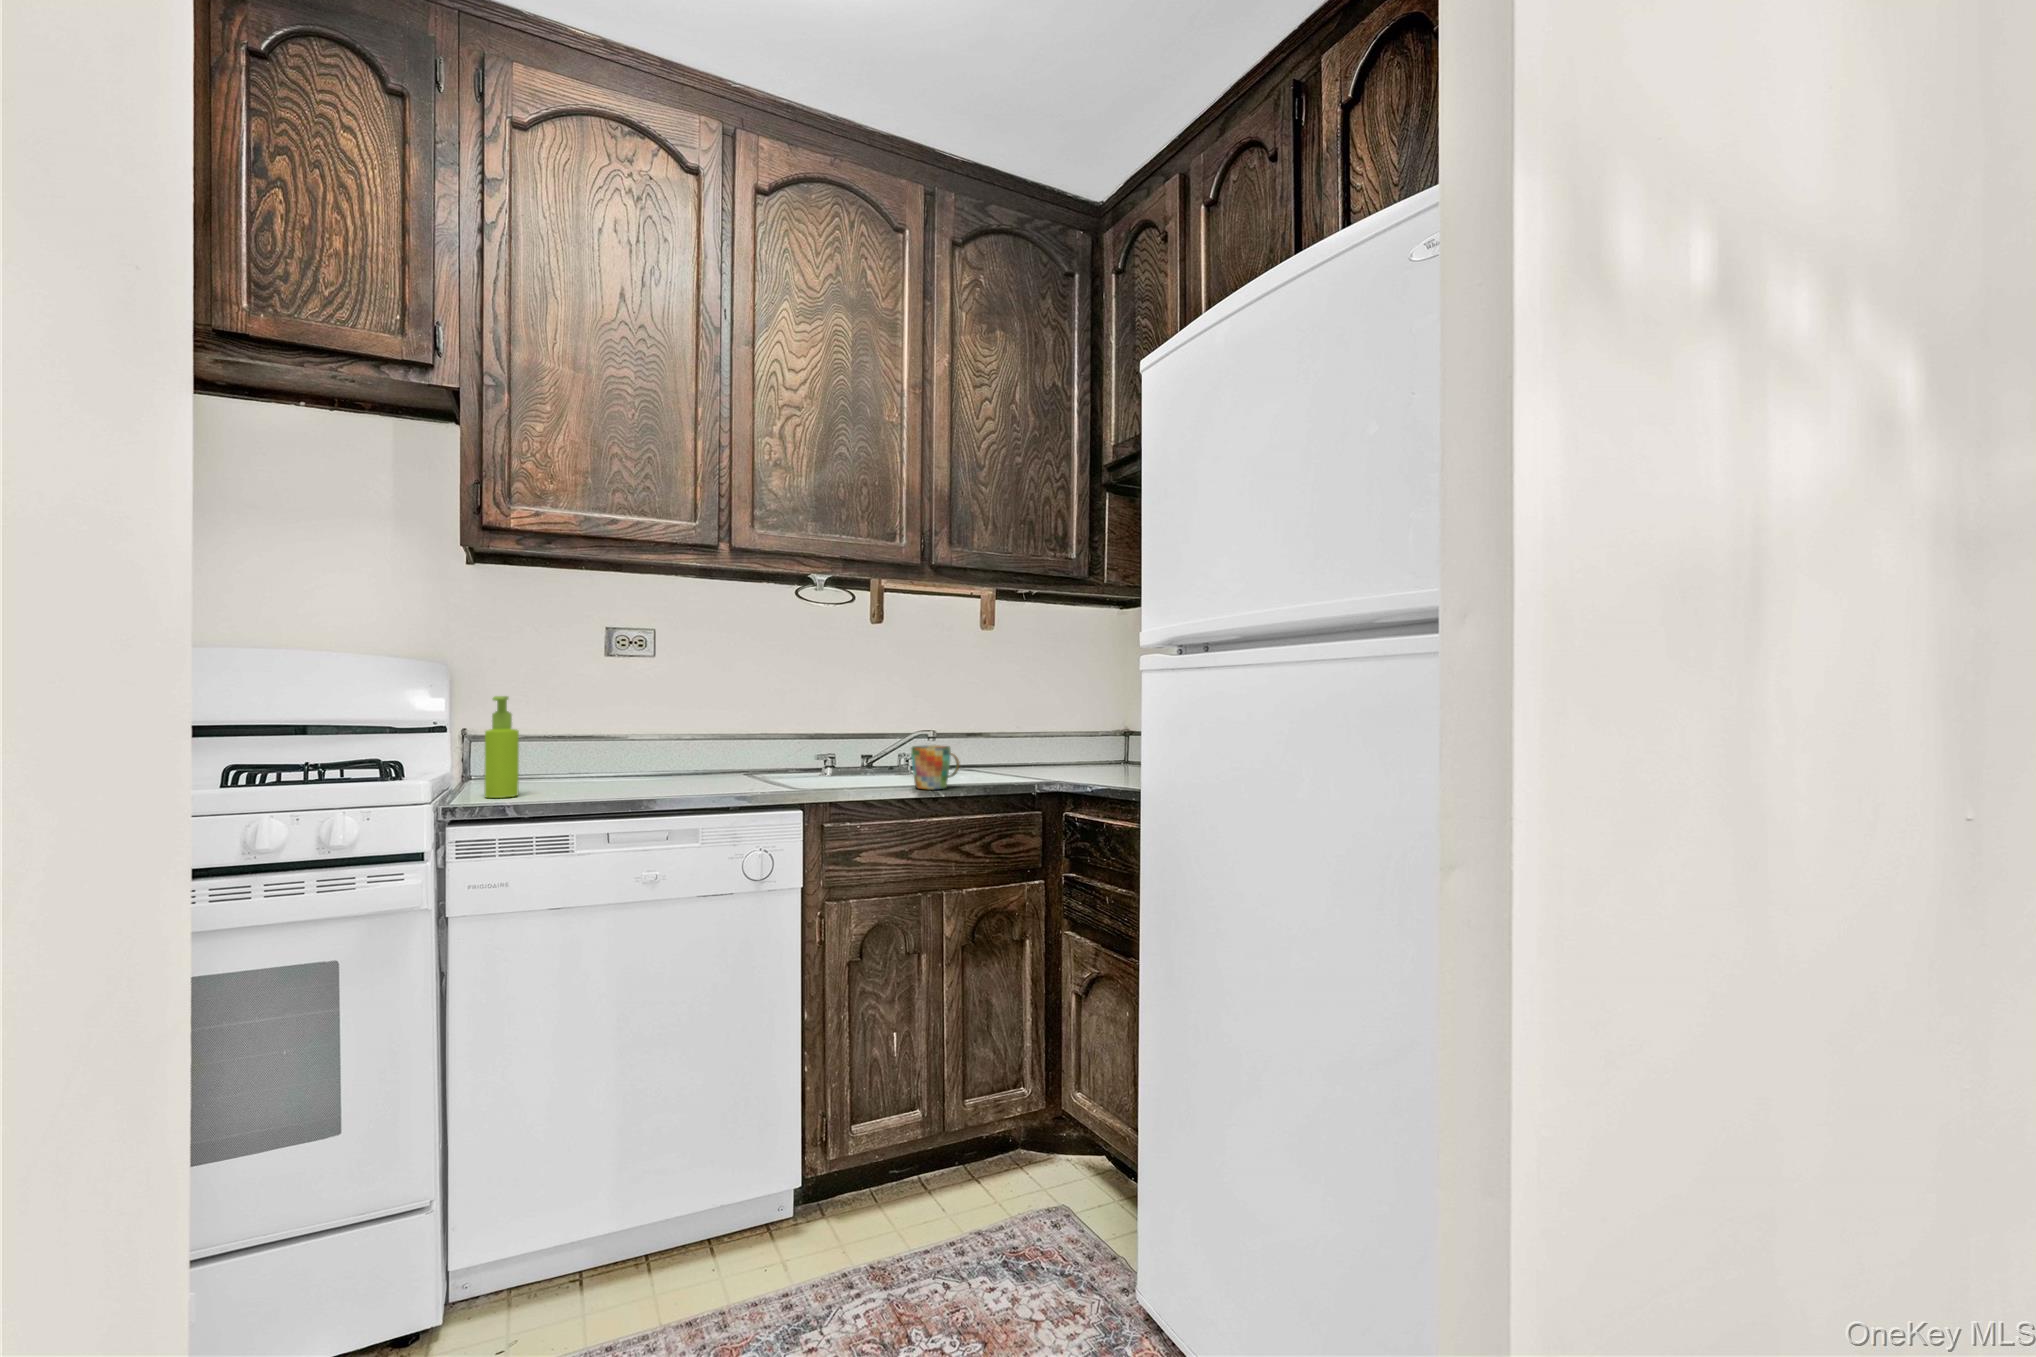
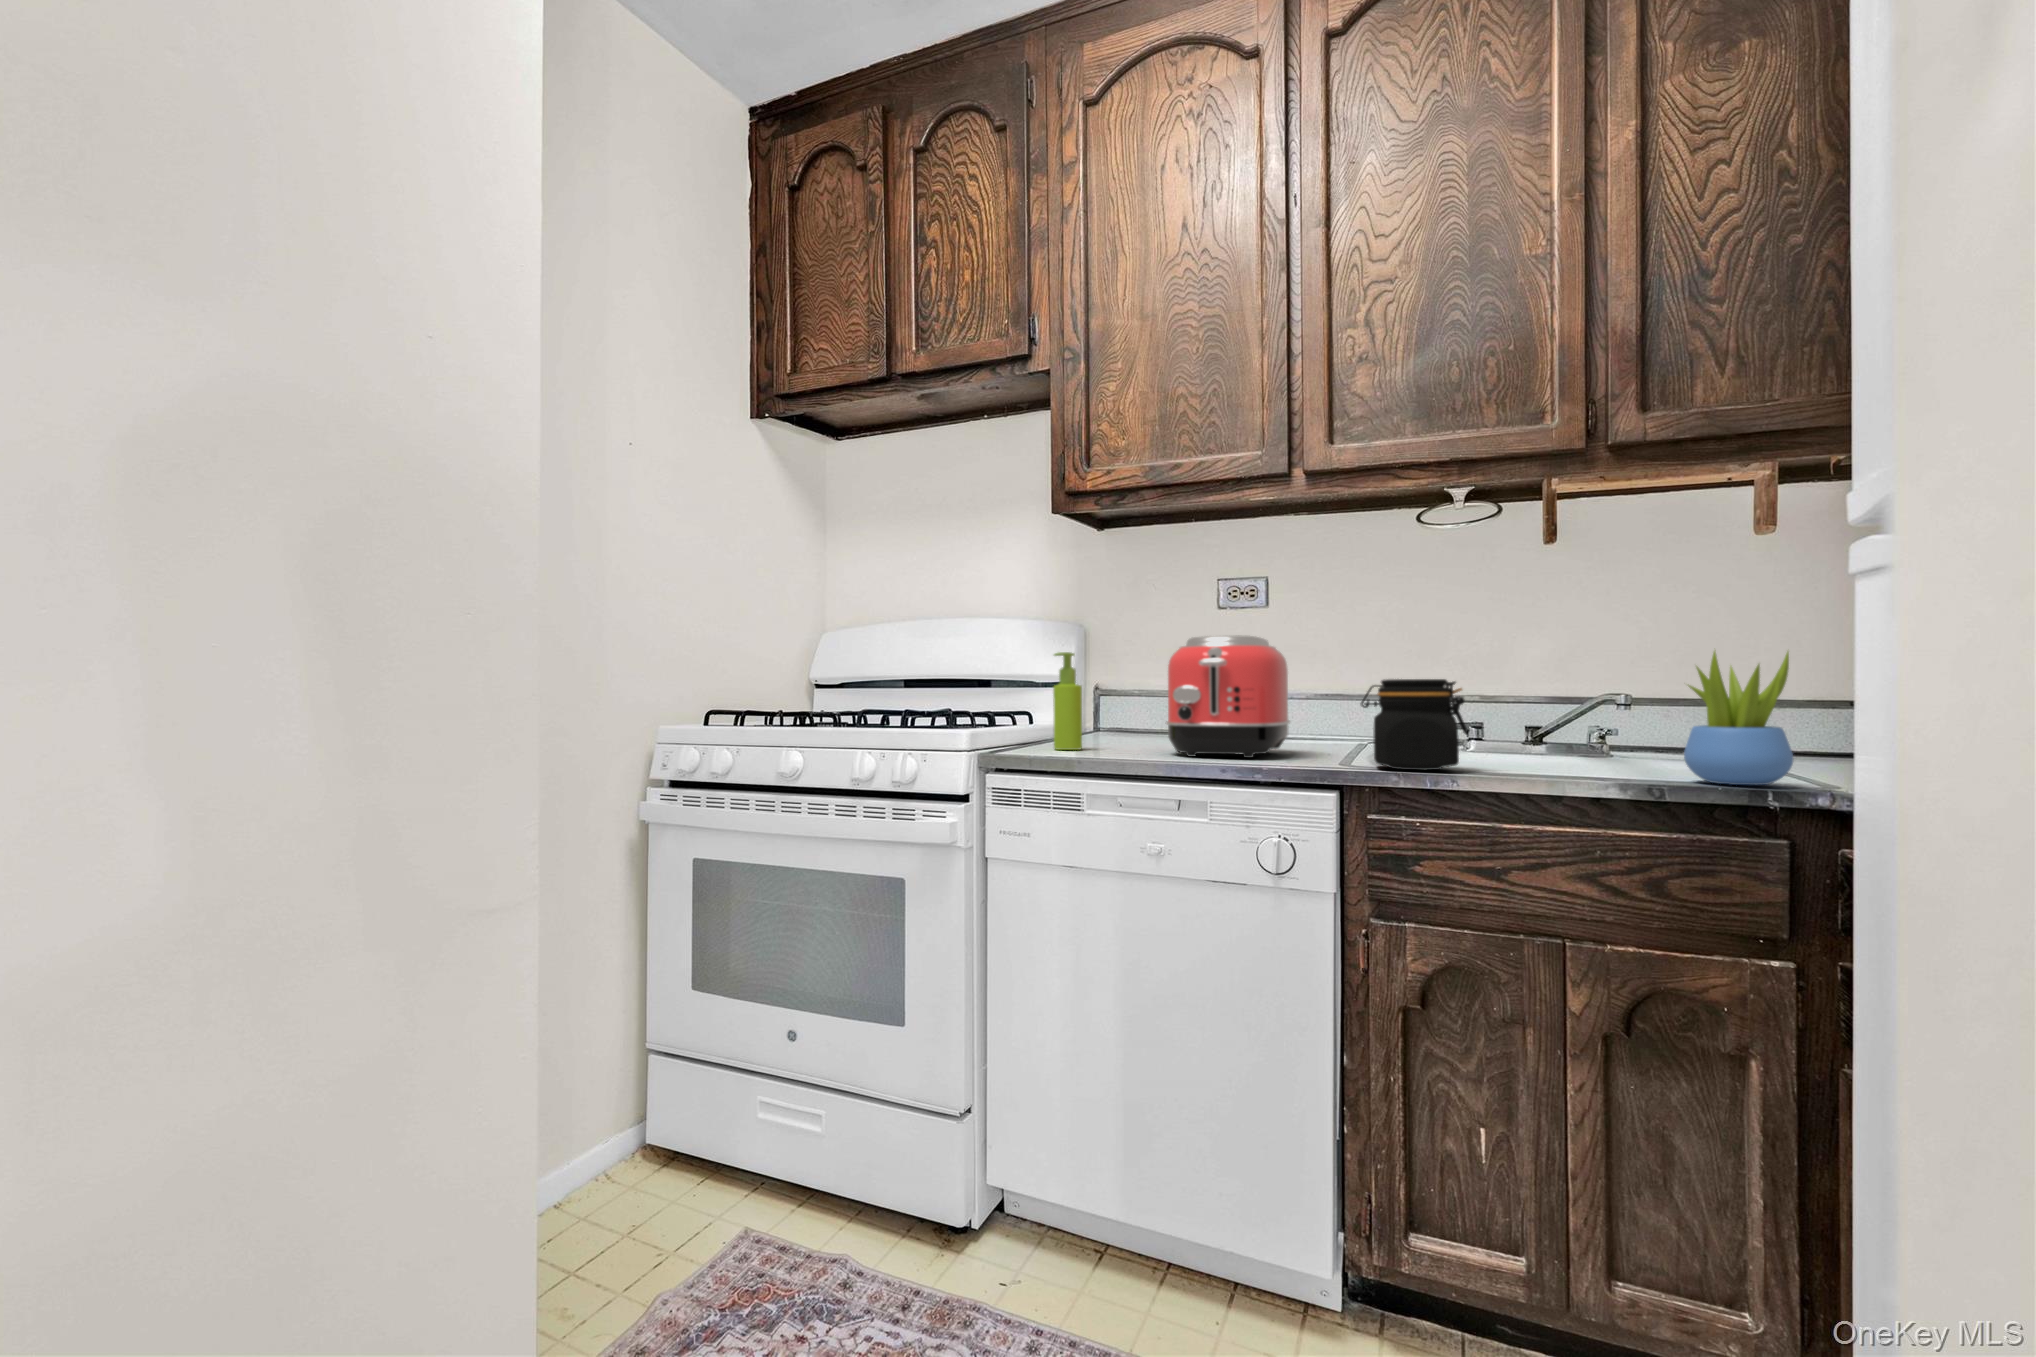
toaster: none [606,684,722,793] -> present [1166,636,1290,758]
succulent plant: none [981,702,1032,782] -> present [1684,651,1793,785]
jar: none [800,721,873,790] -> present [1361,679,1468,770]
mug: present [911,745,960,789] -> none [1520,715,1611,780]

